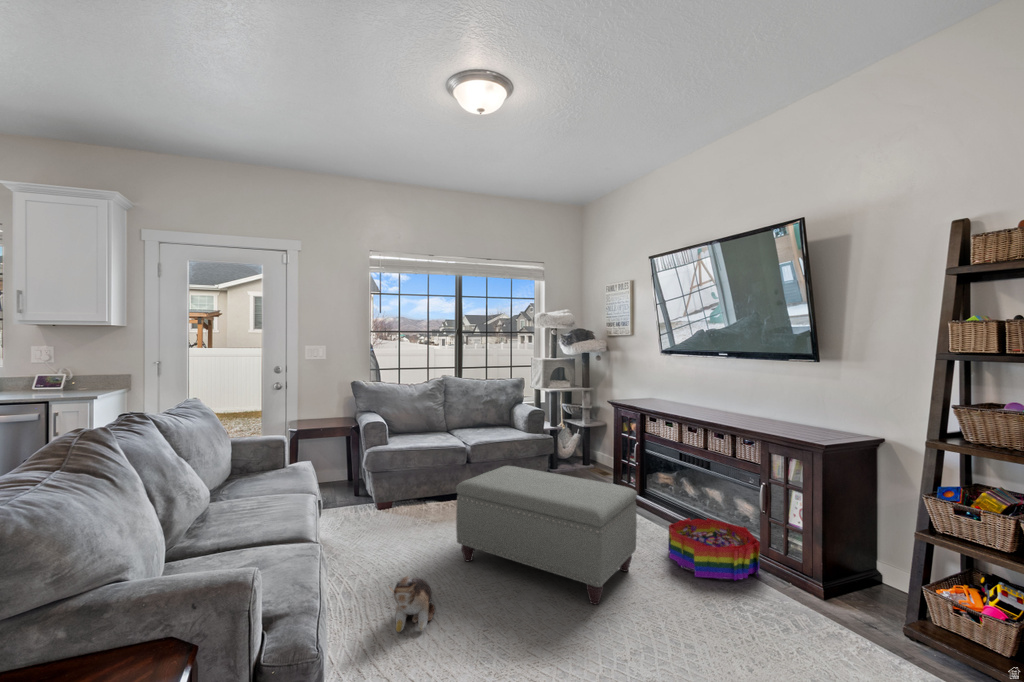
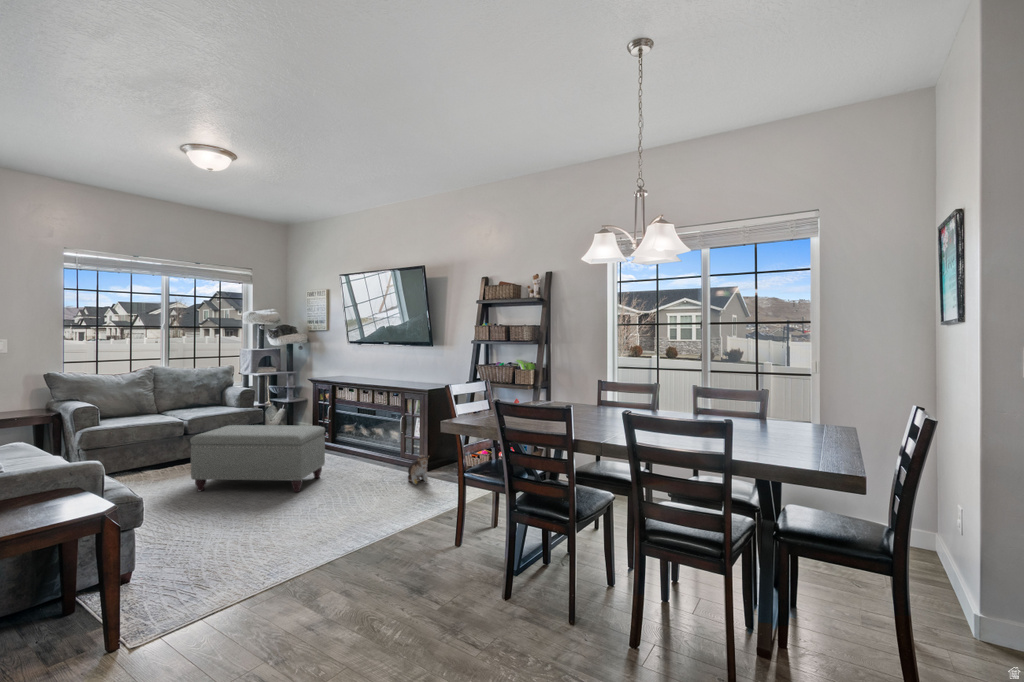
storage bin: present [668,518,760,580] -> none [346,444,398,473]
plush toy: present [389,576,435,632] -> present [408,455,428,484]

